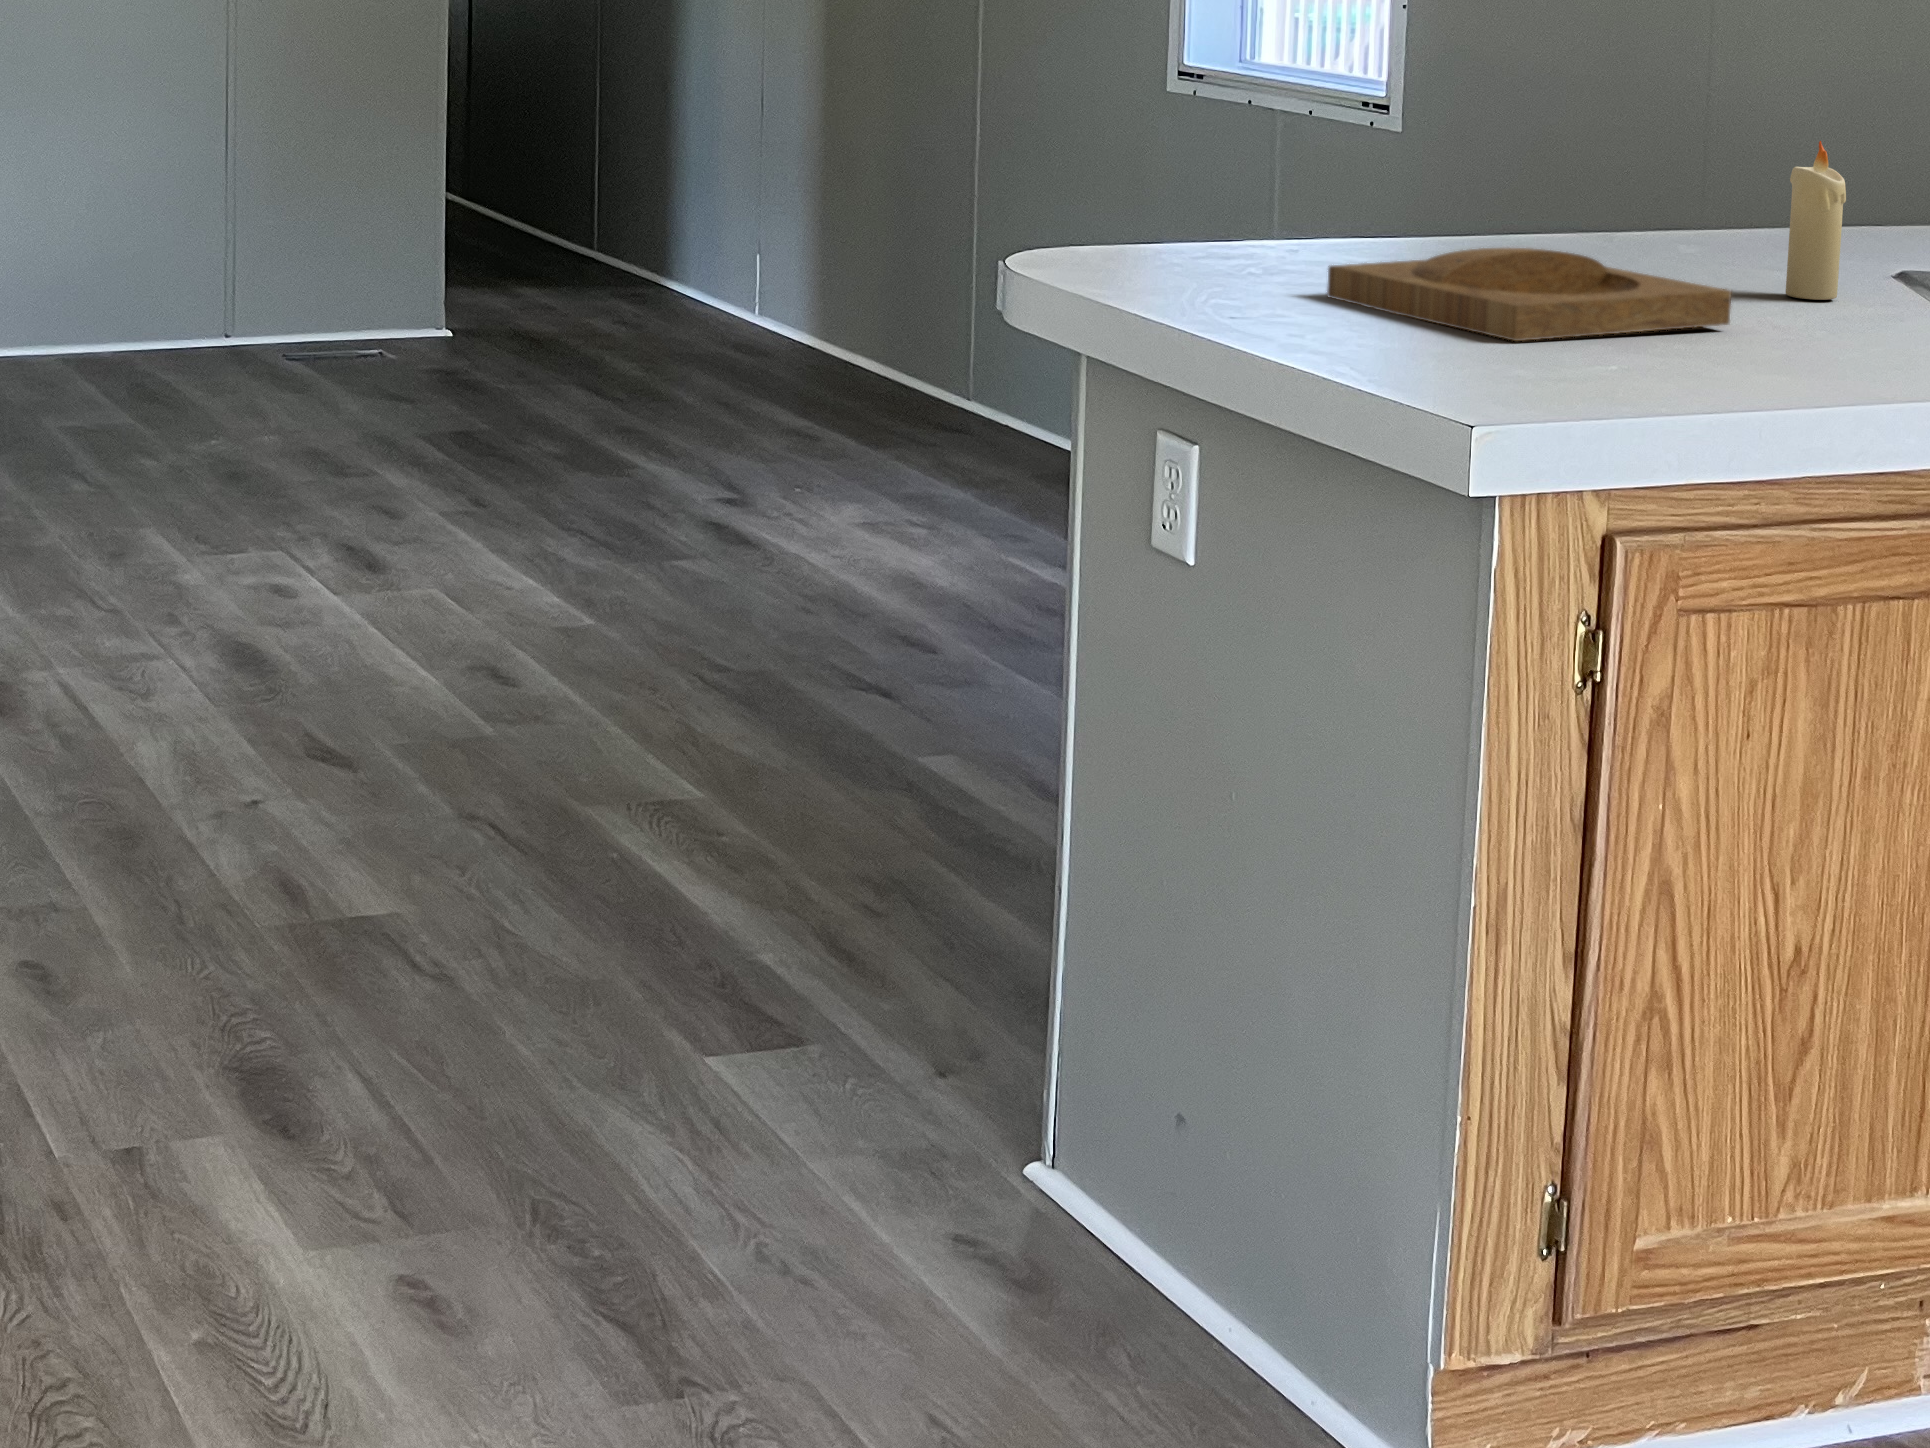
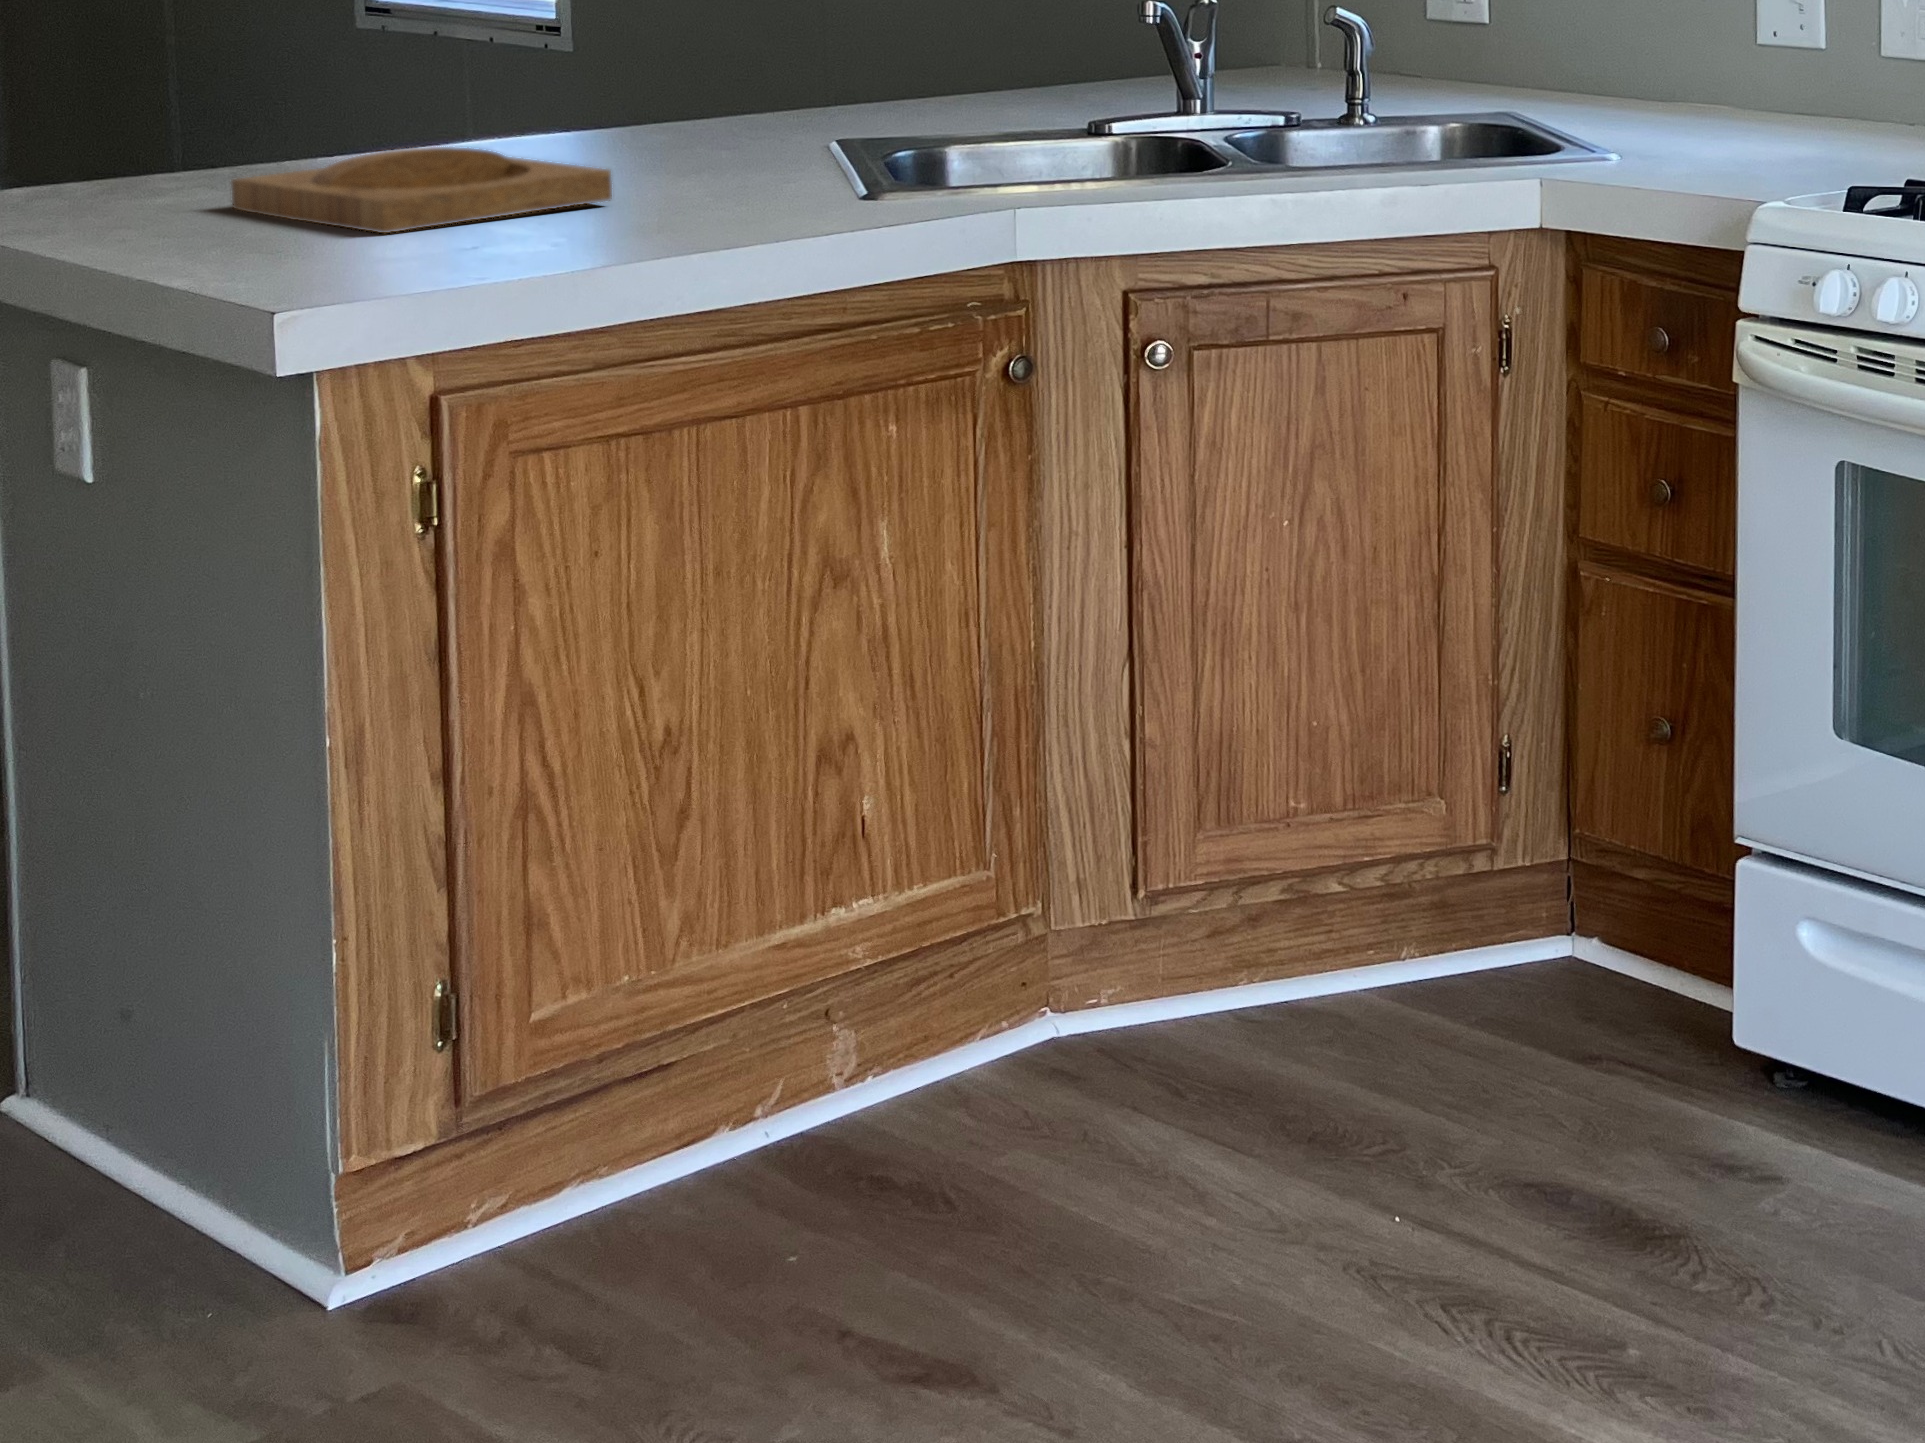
candle: present [1786,141,1846,300] -> none [699,31,750,171]

